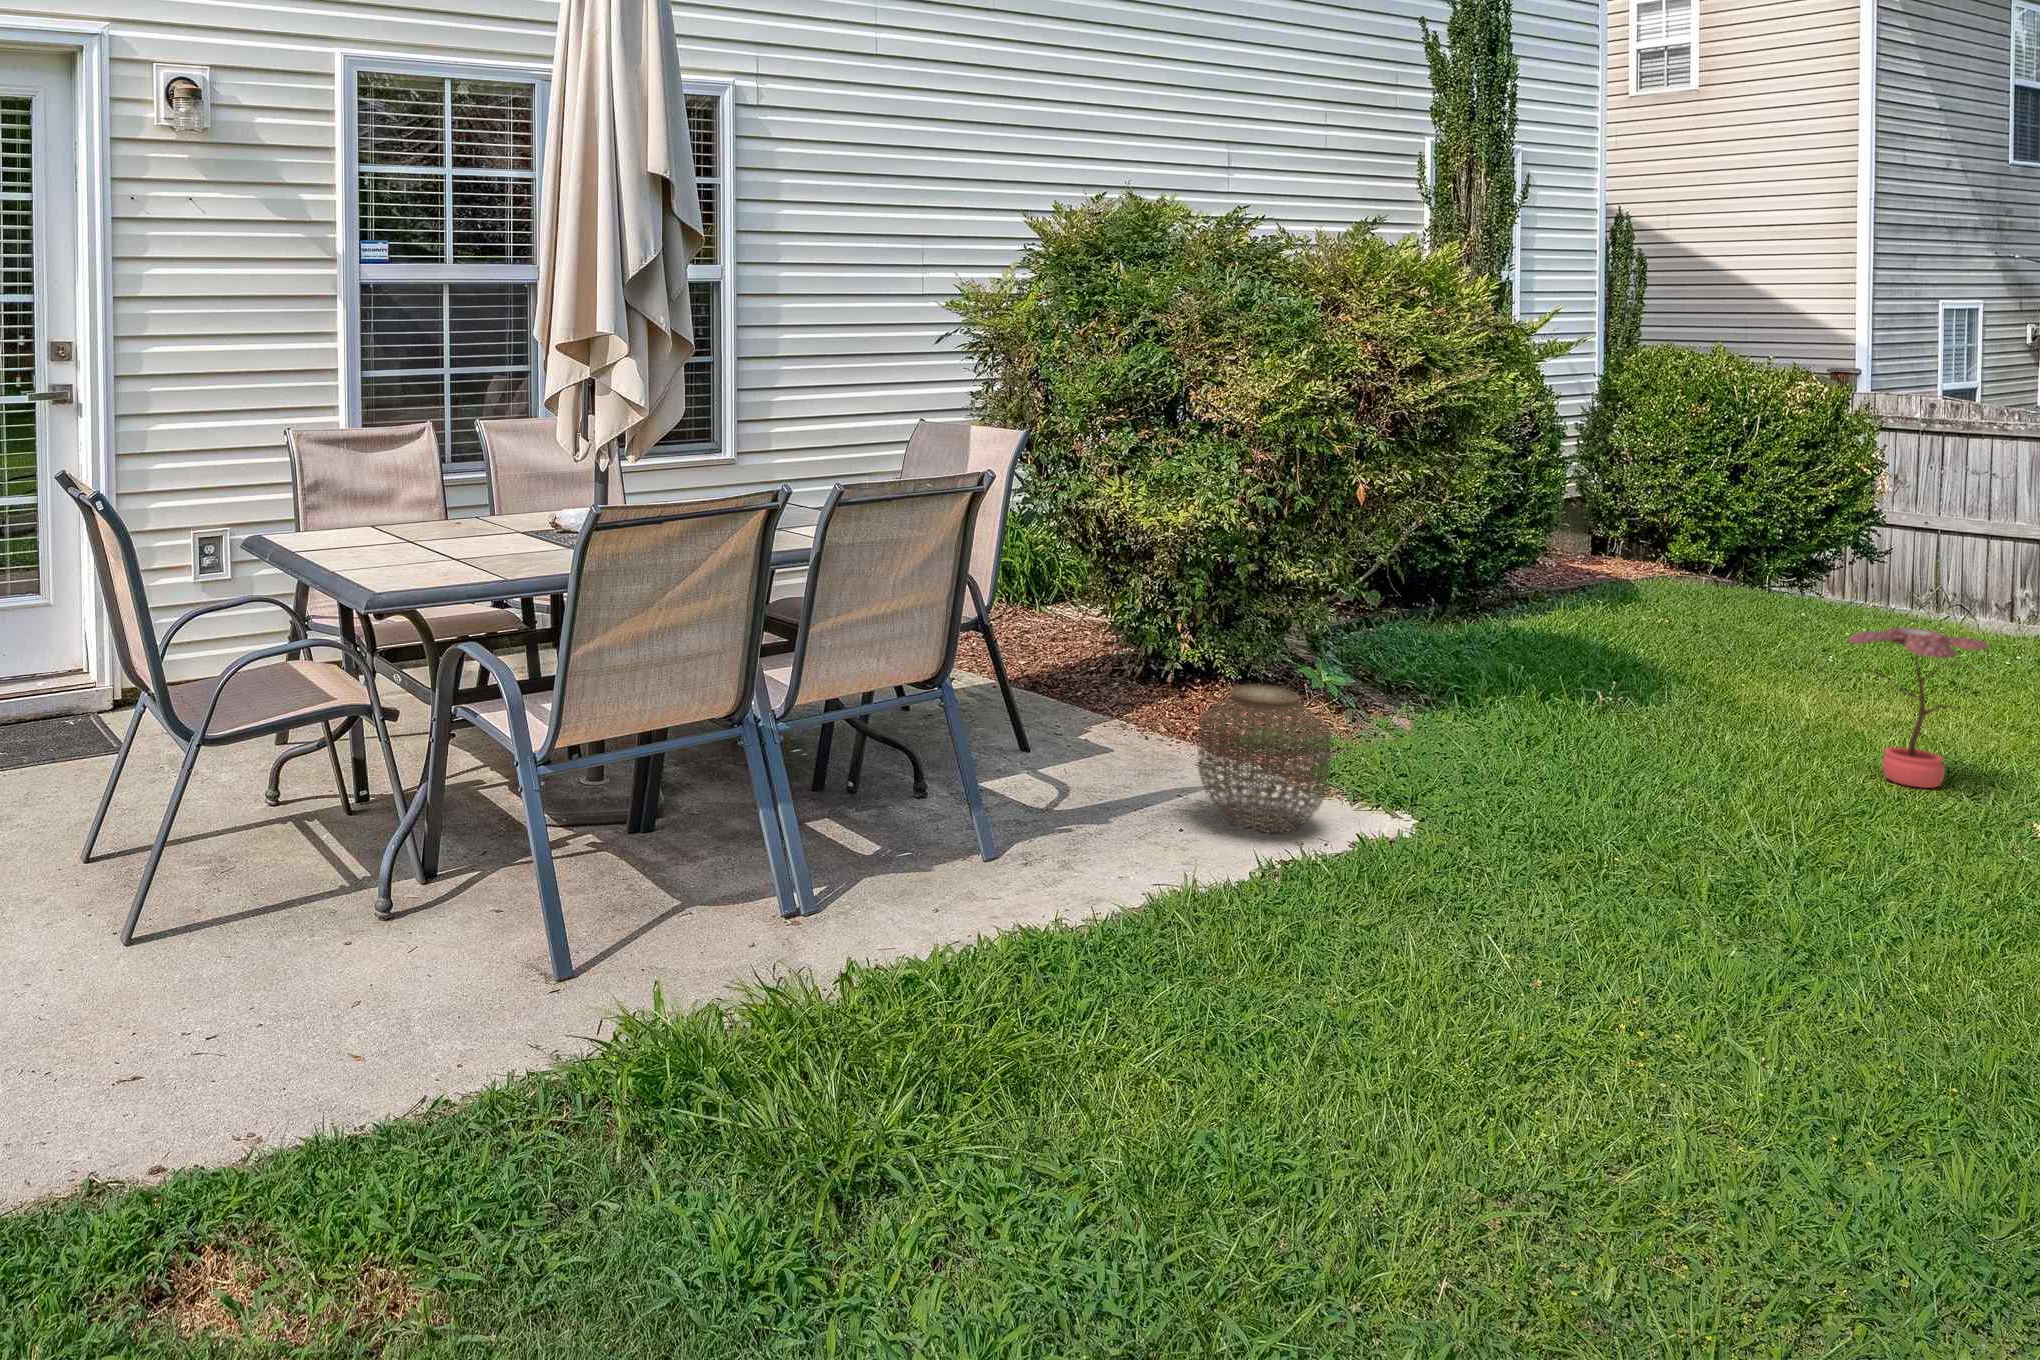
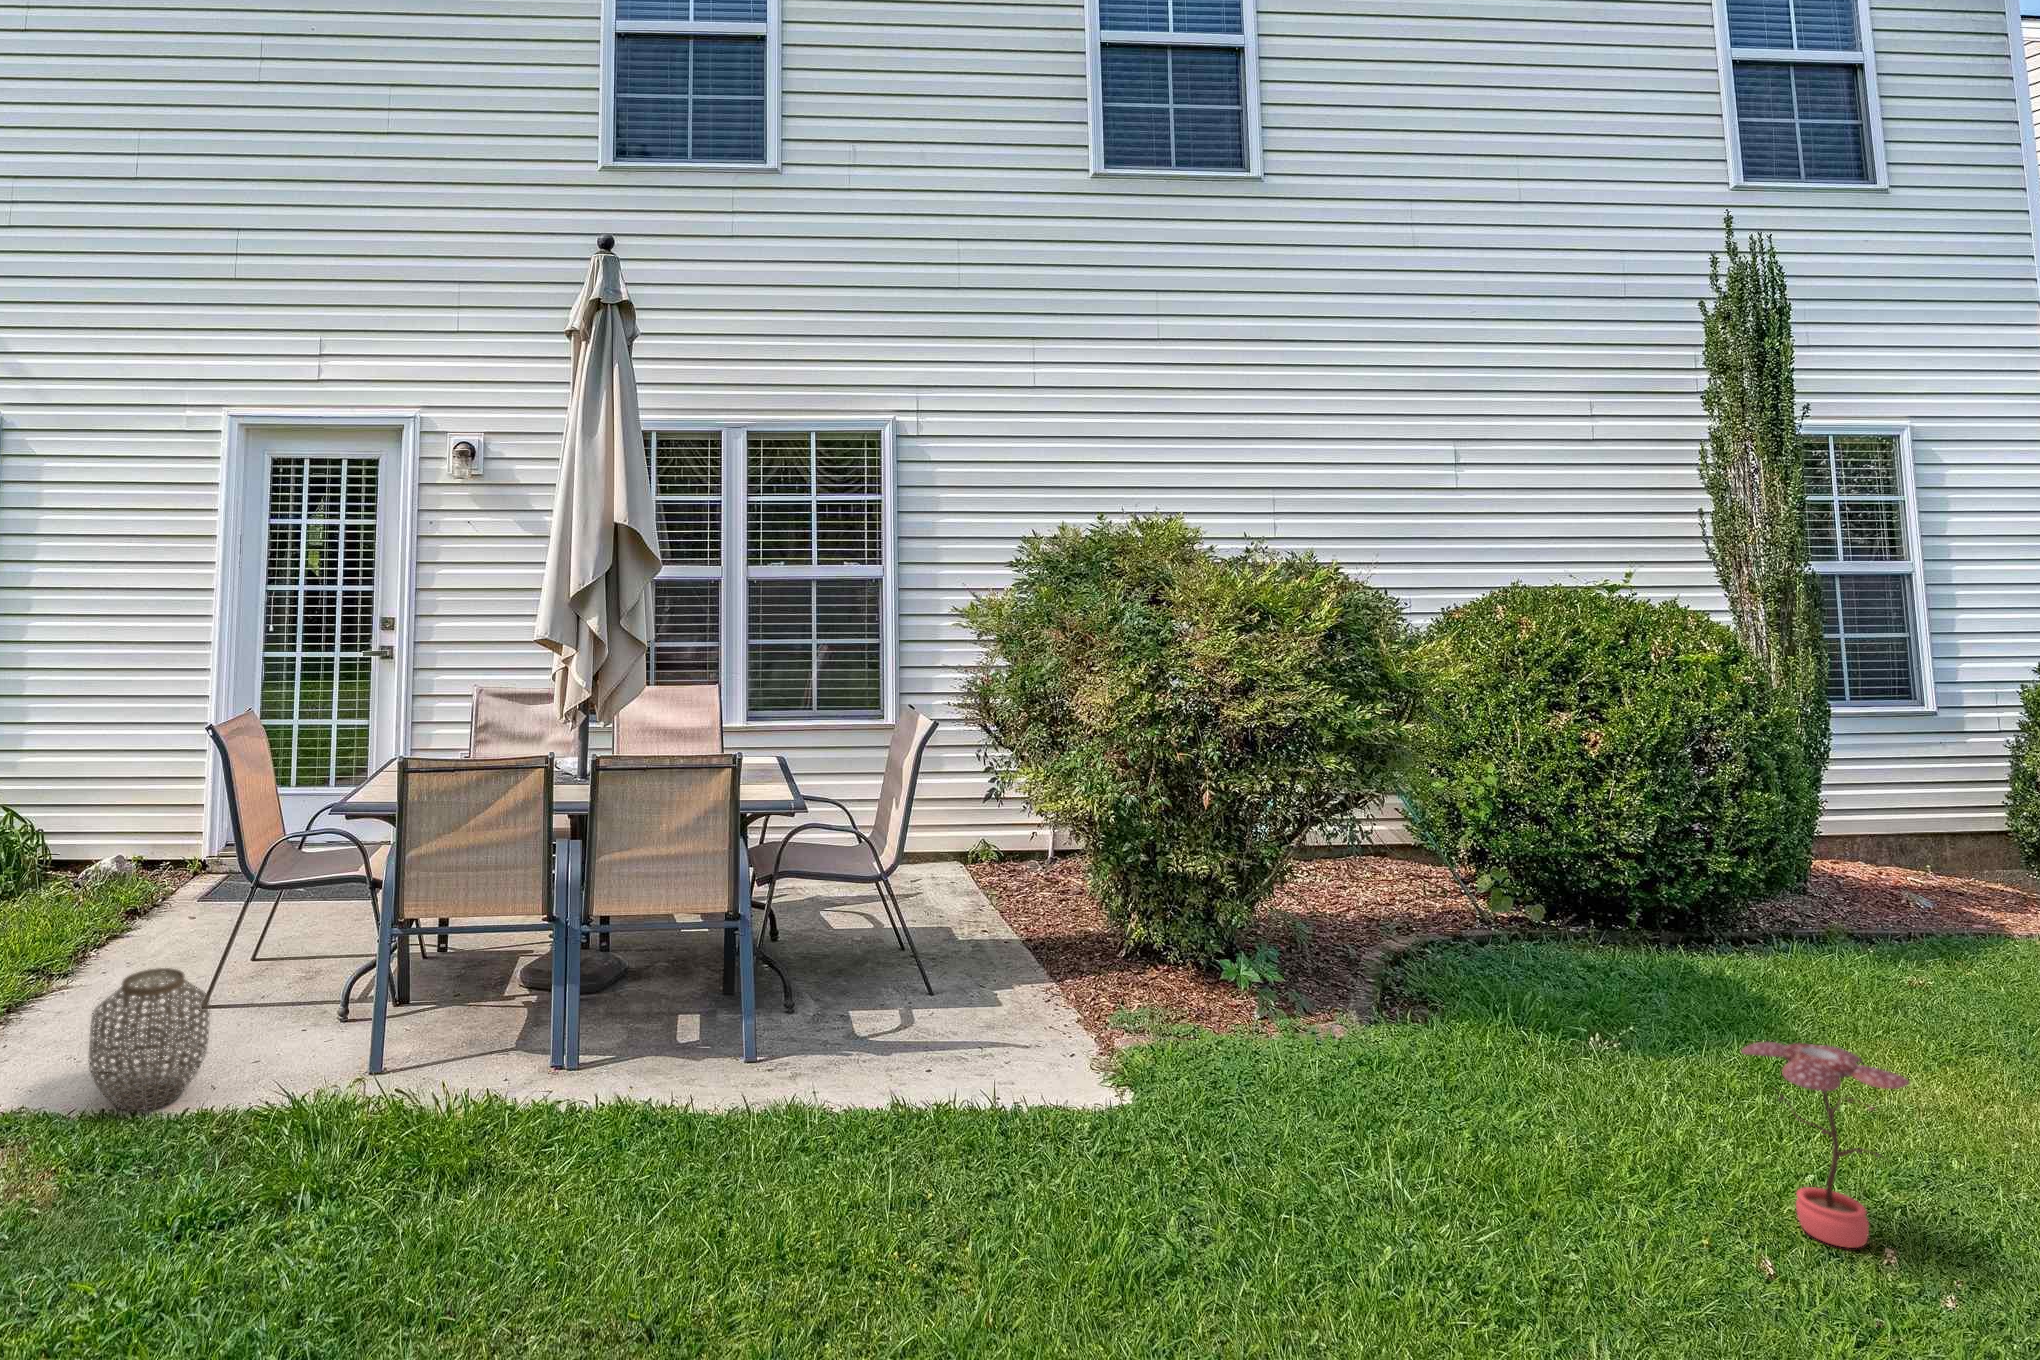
woven basket: present [1198,685,1331,833] -> present [88,968,210,1111]

